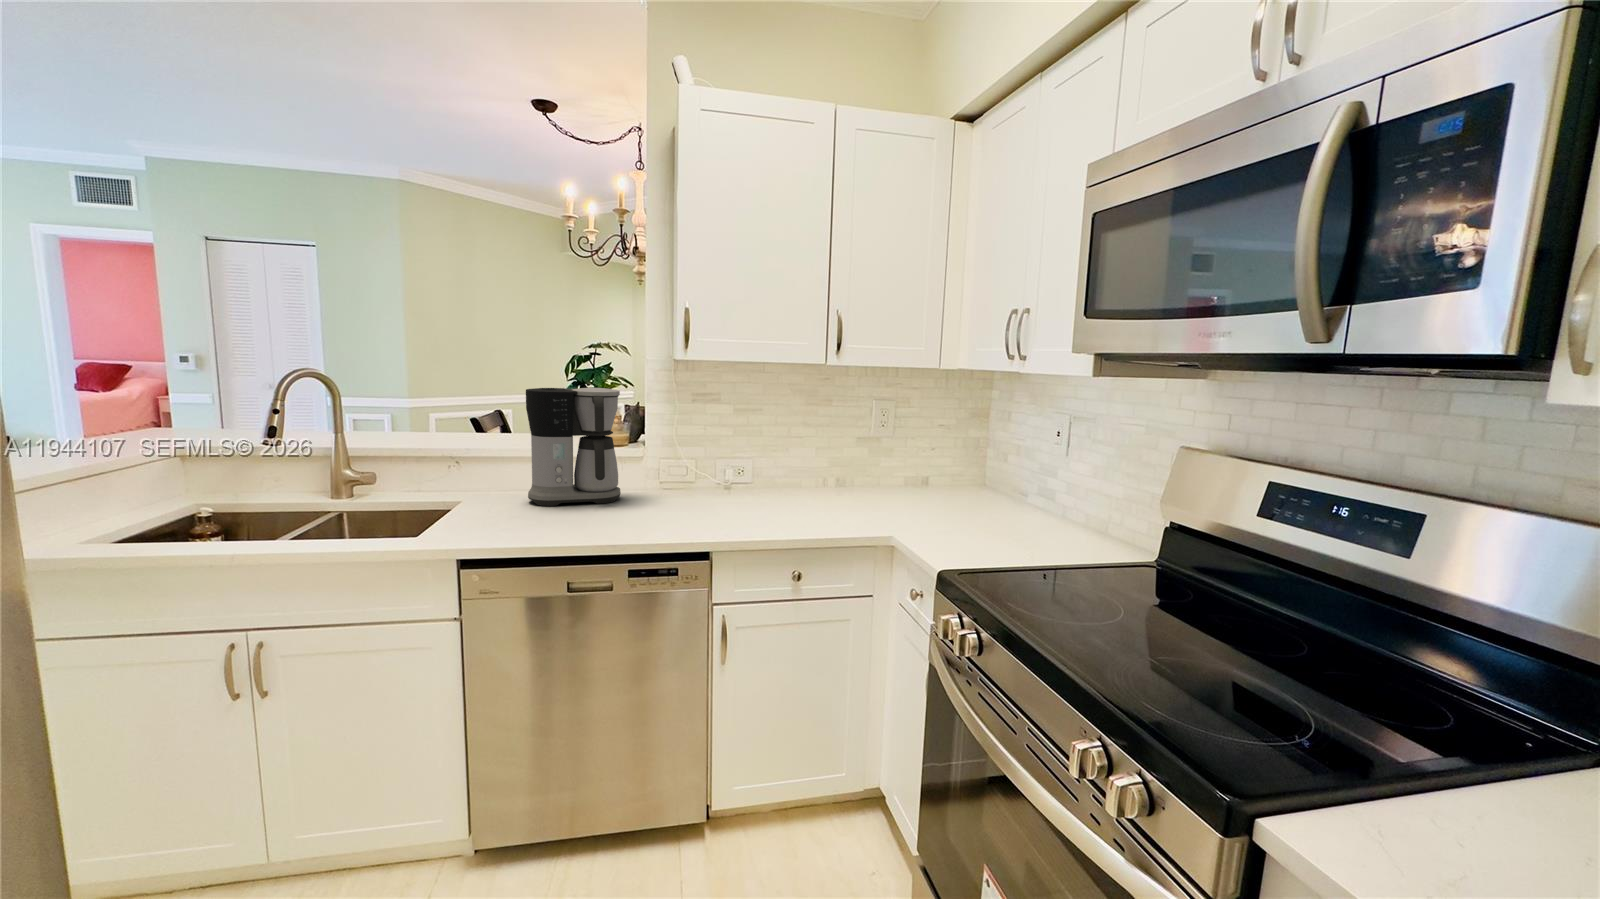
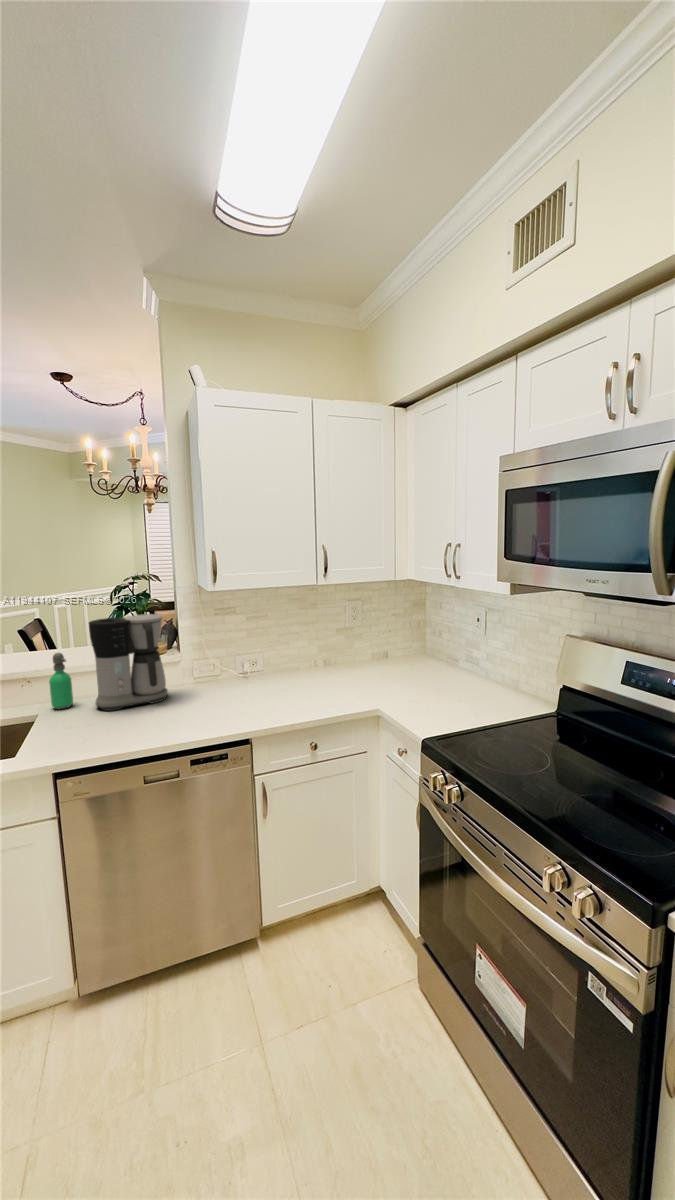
soap dispenser: none [476,427,503,499] -> present [49,653,73,709]

